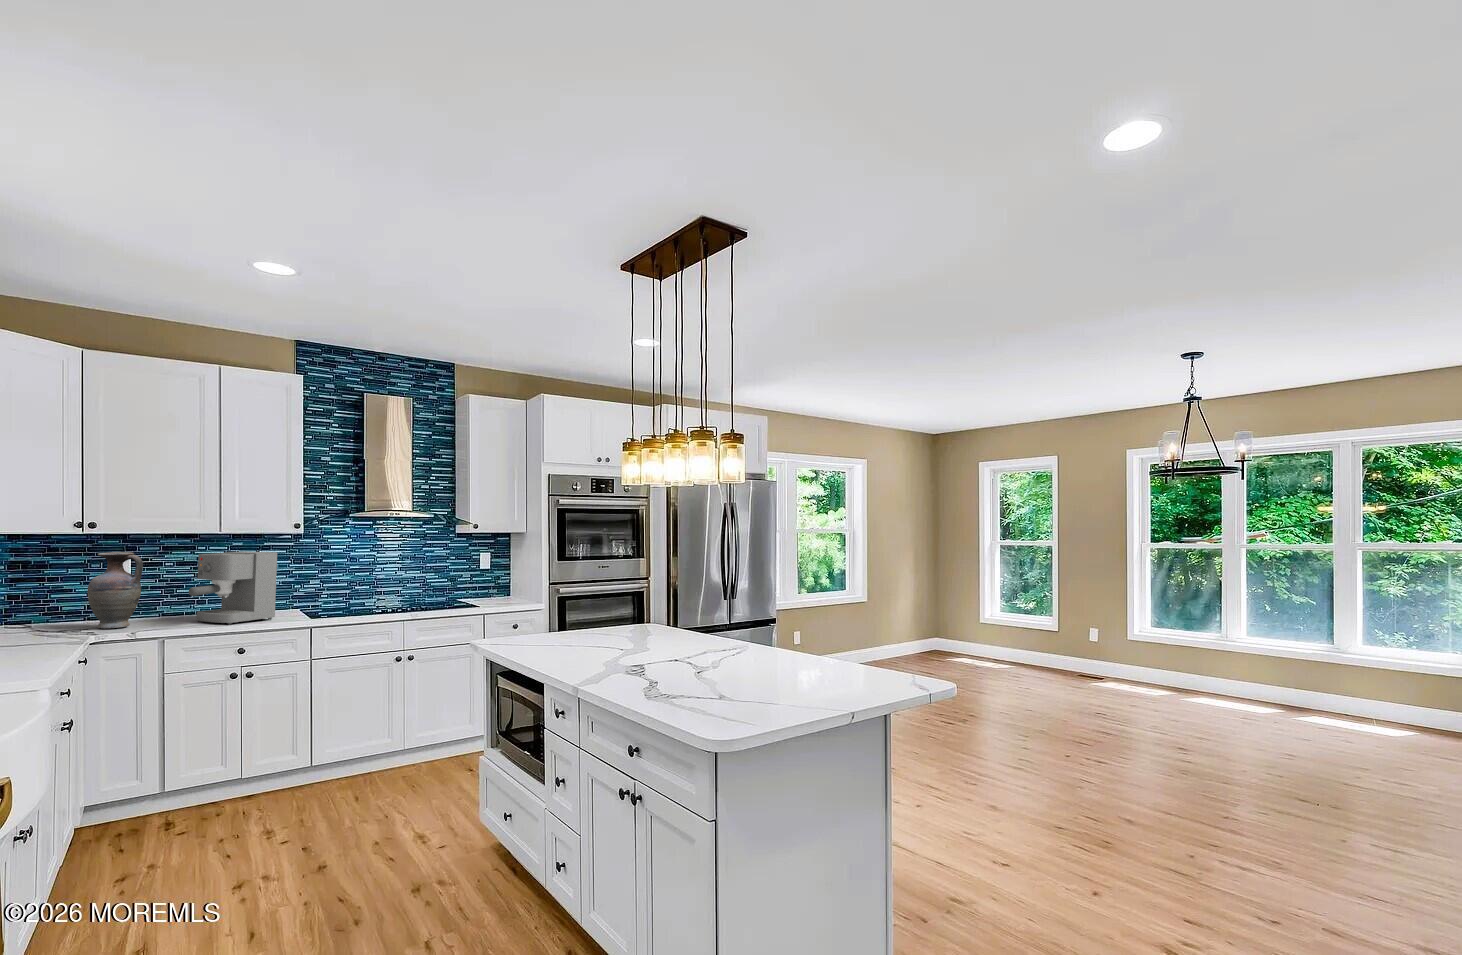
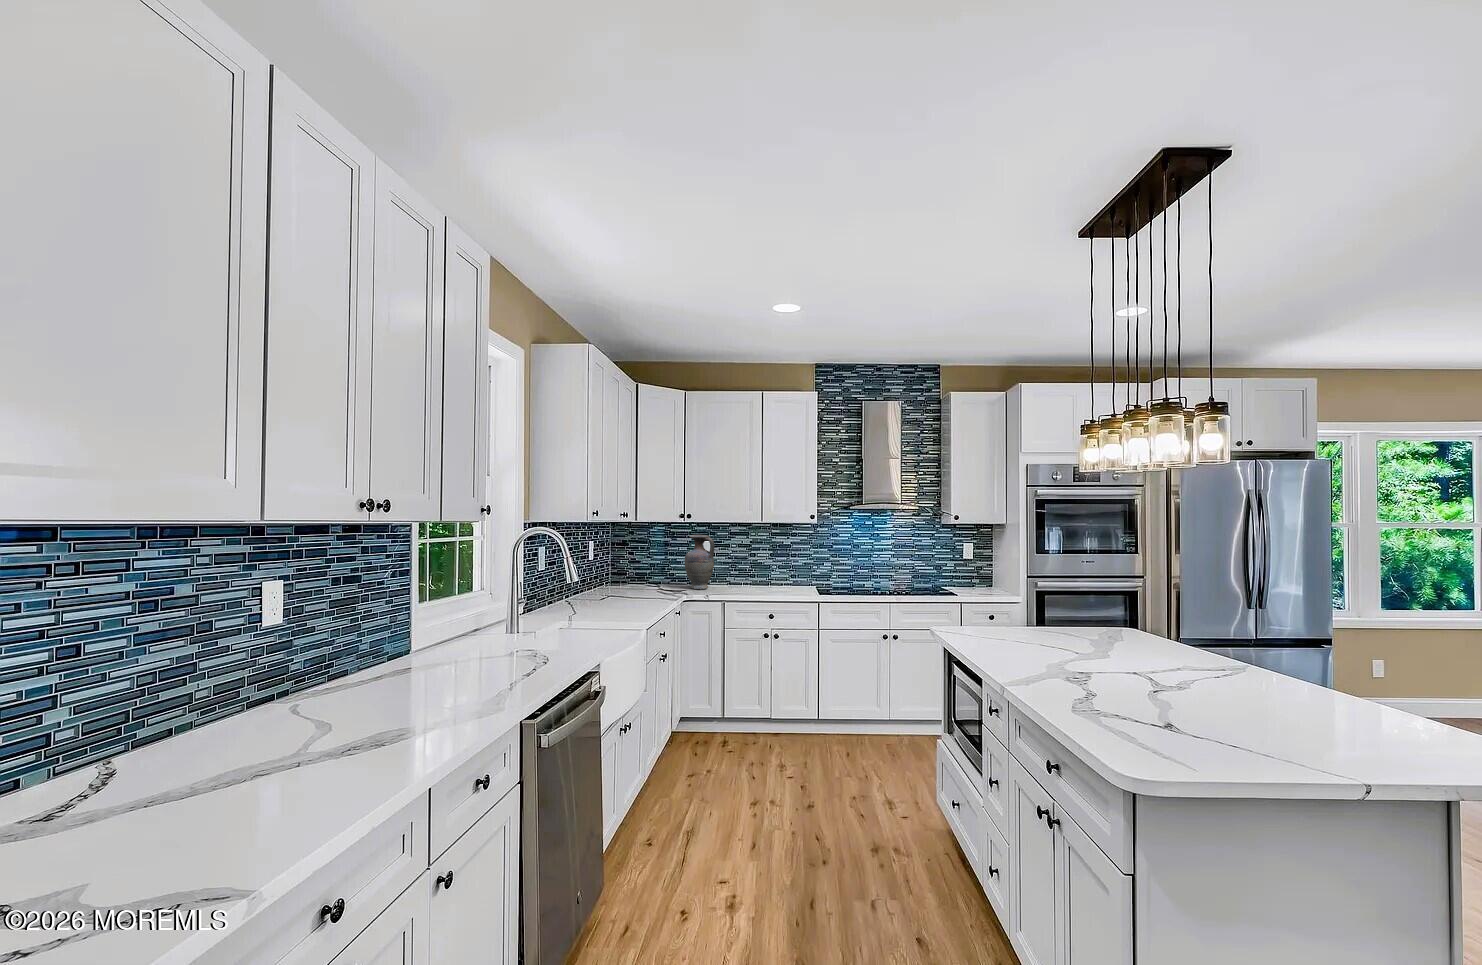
coffee maker: present [189,551,277,624] -> none [741,536,798,593]

